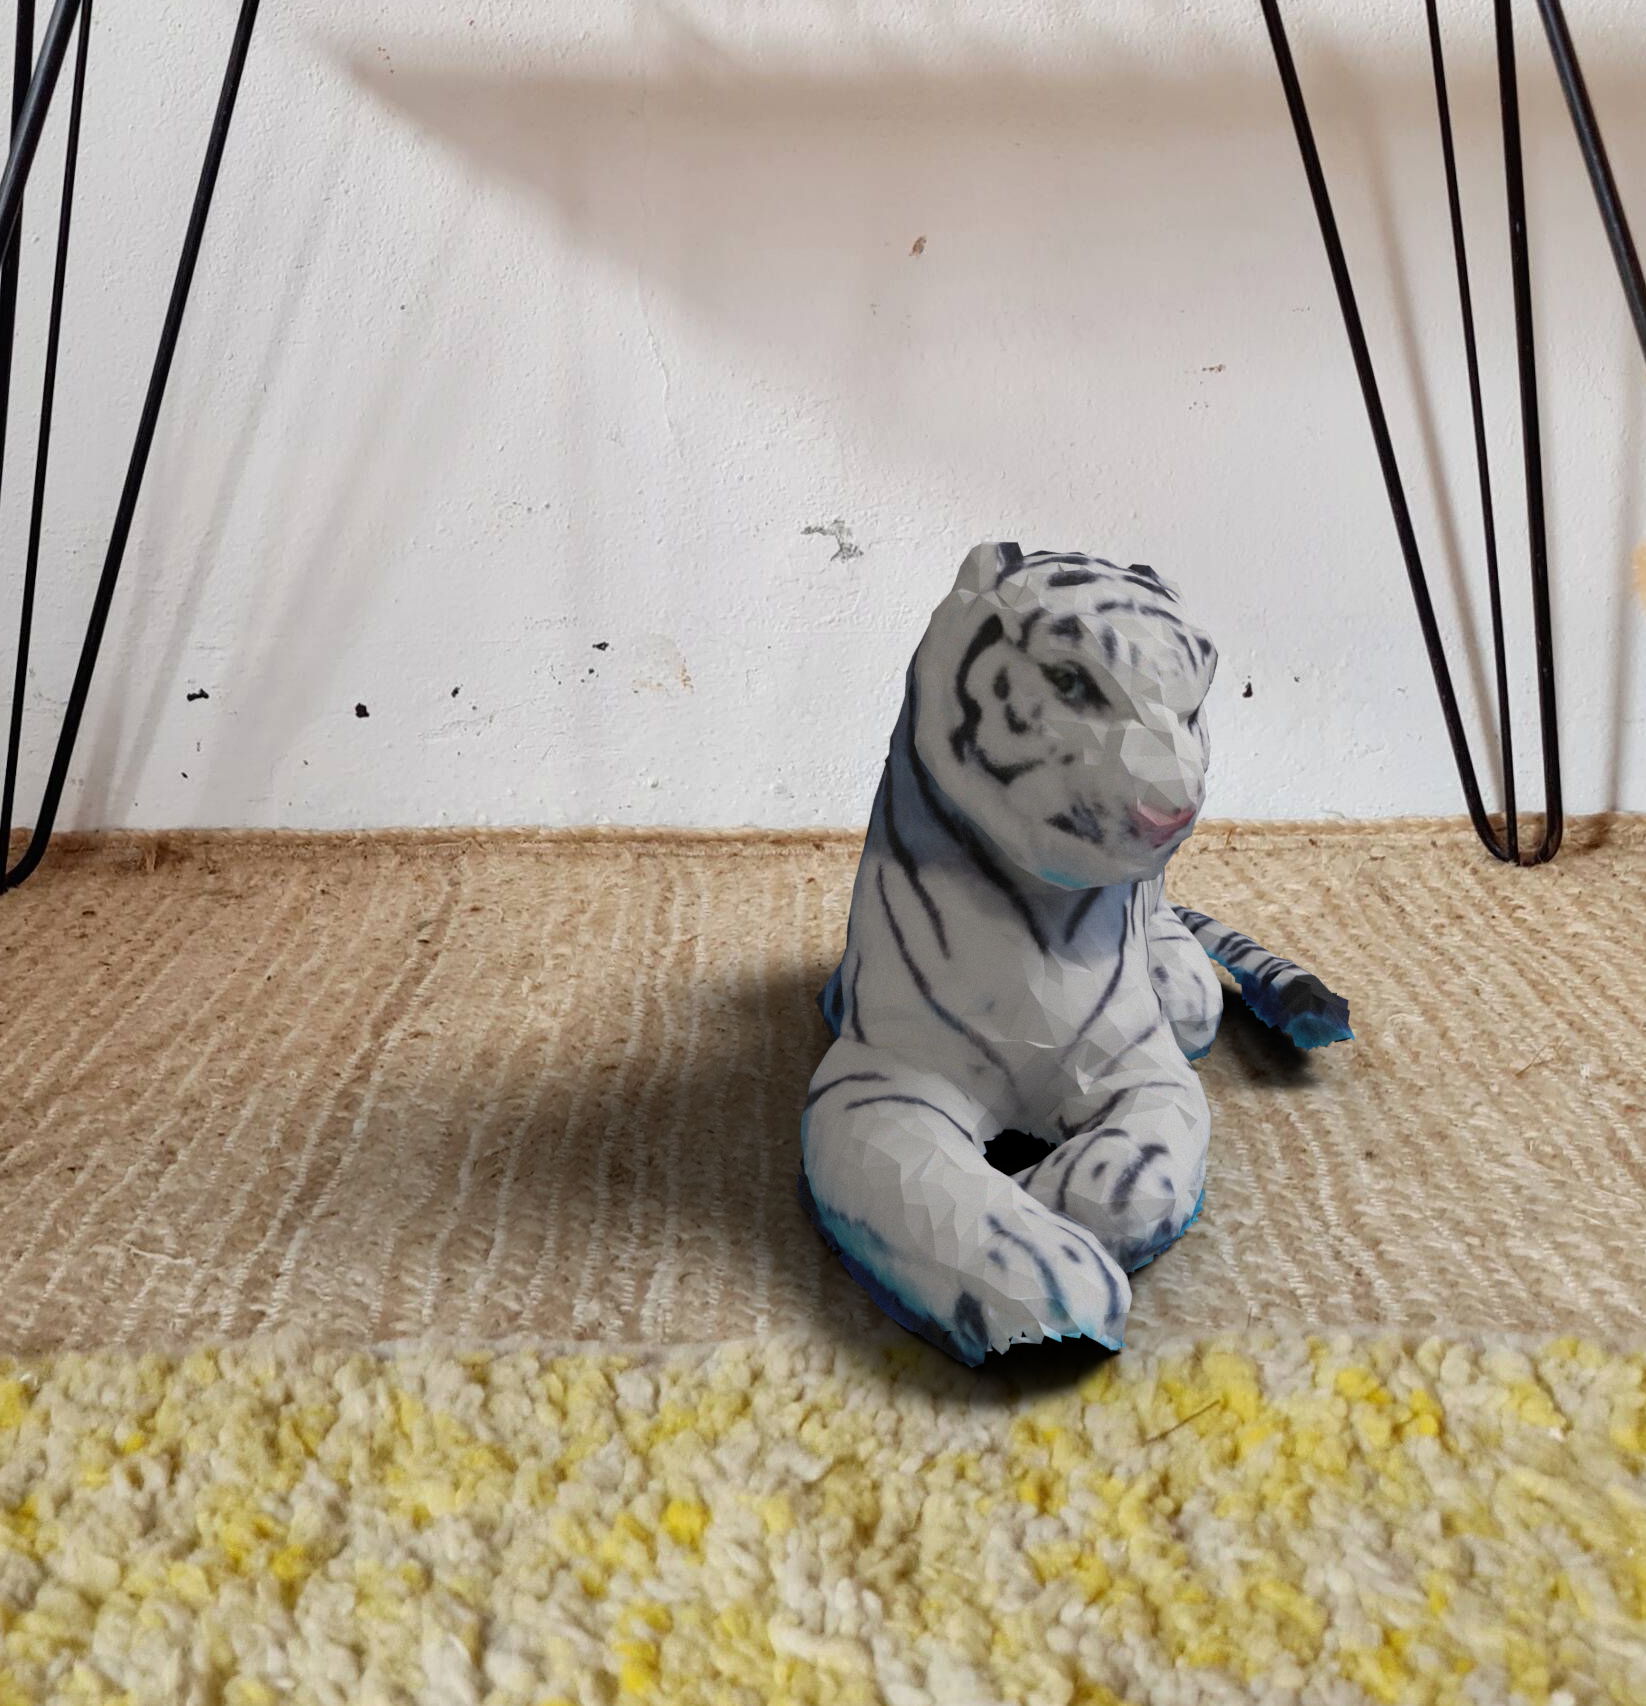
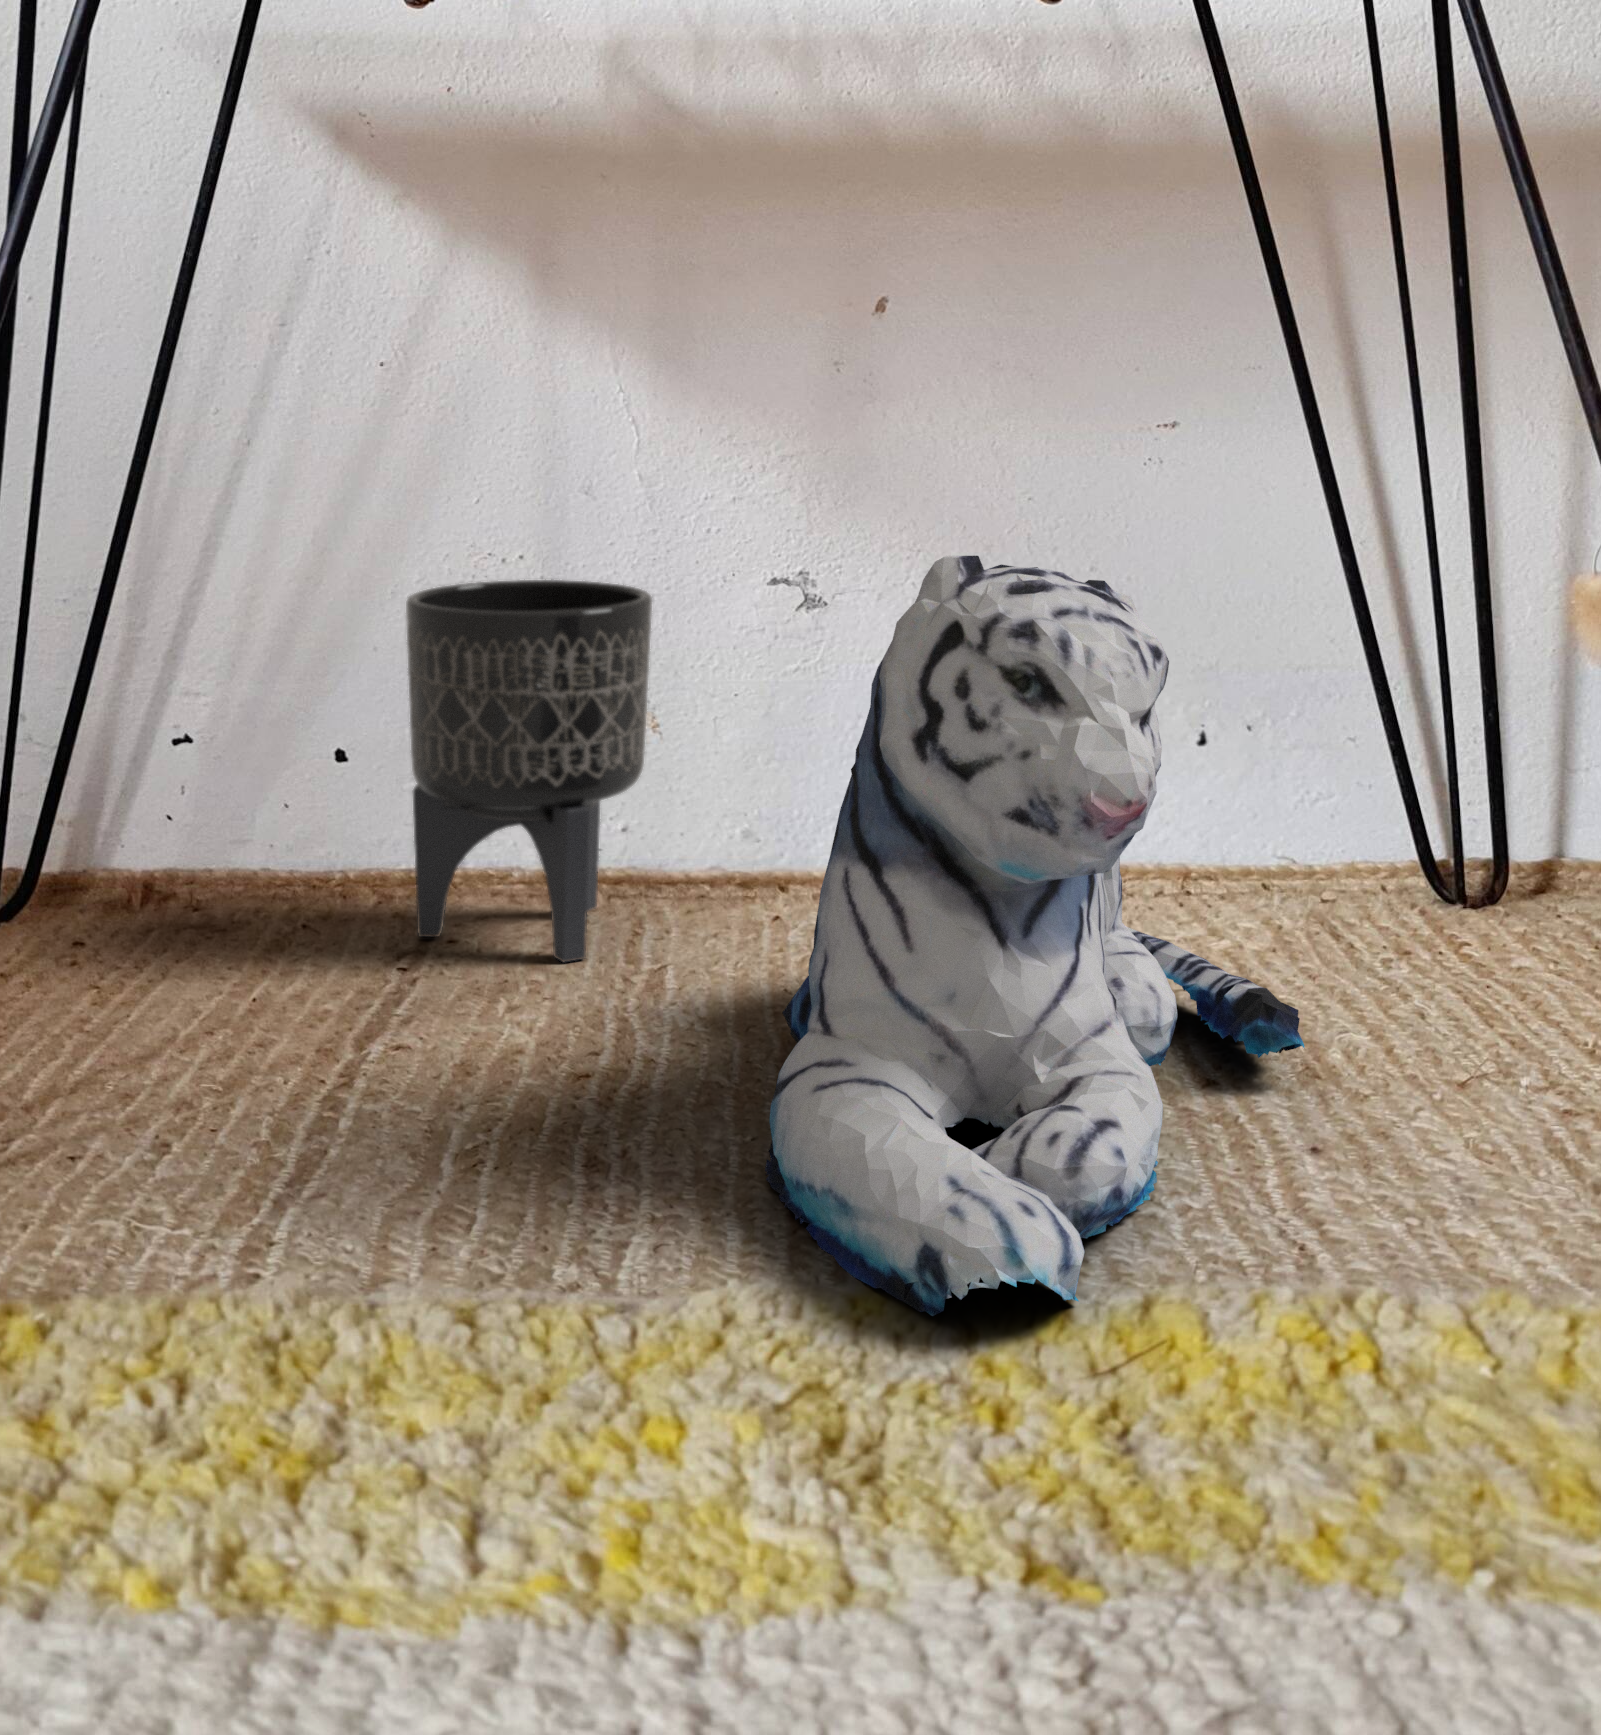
planter: none [428,538,681,934] -> present [406,580,652,962]

